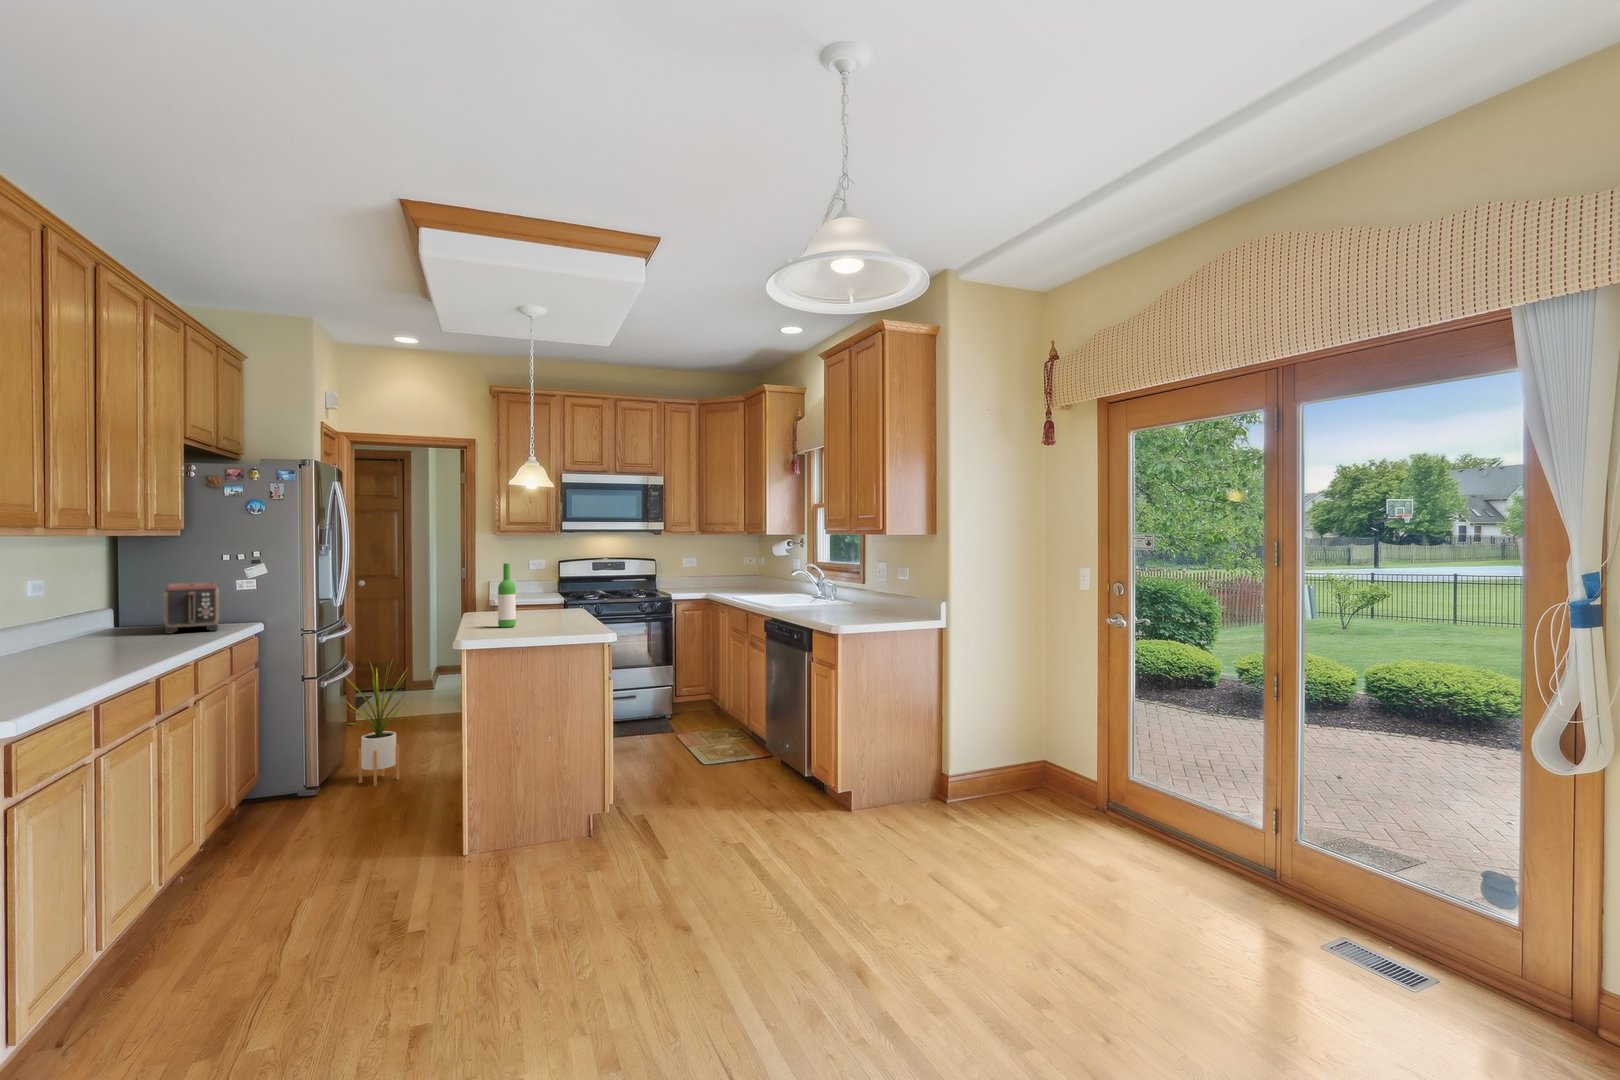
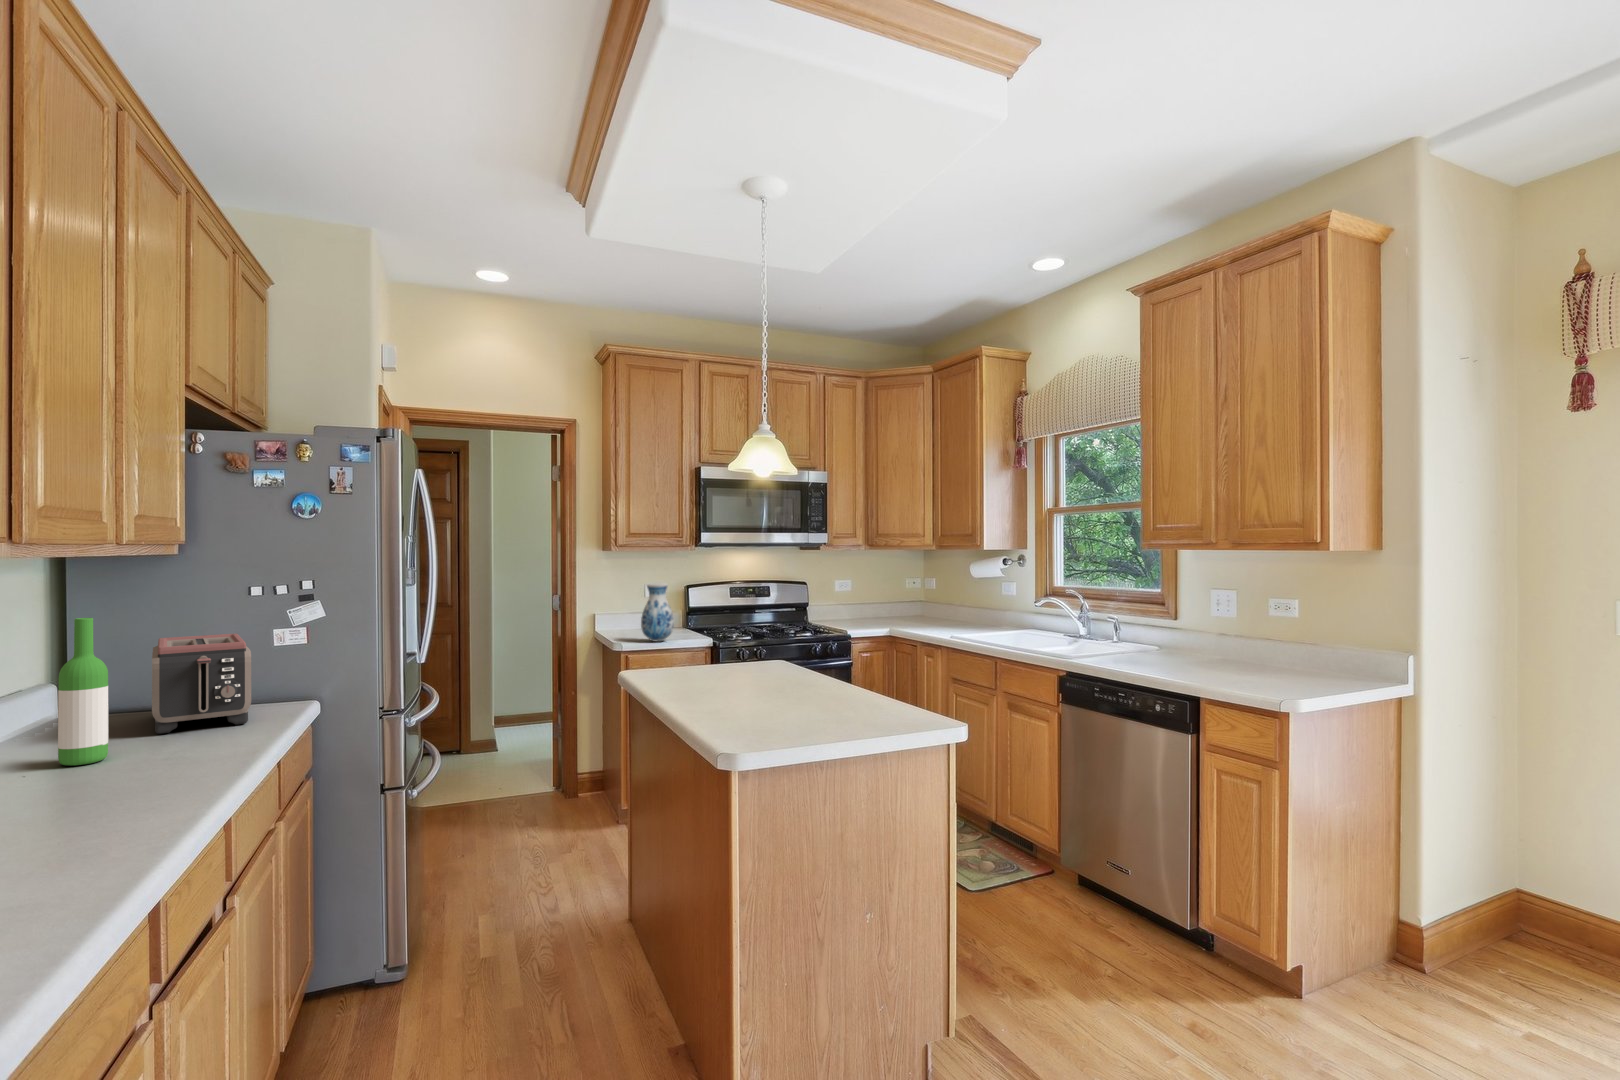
vase: none [520,559,545,601] -> present [641,583,674,641]
wine bottle: present [498,563,516,627] -> present [58,618,108,766]
house plant: present [347,665,409,786] -> none [434,745,539,957]

